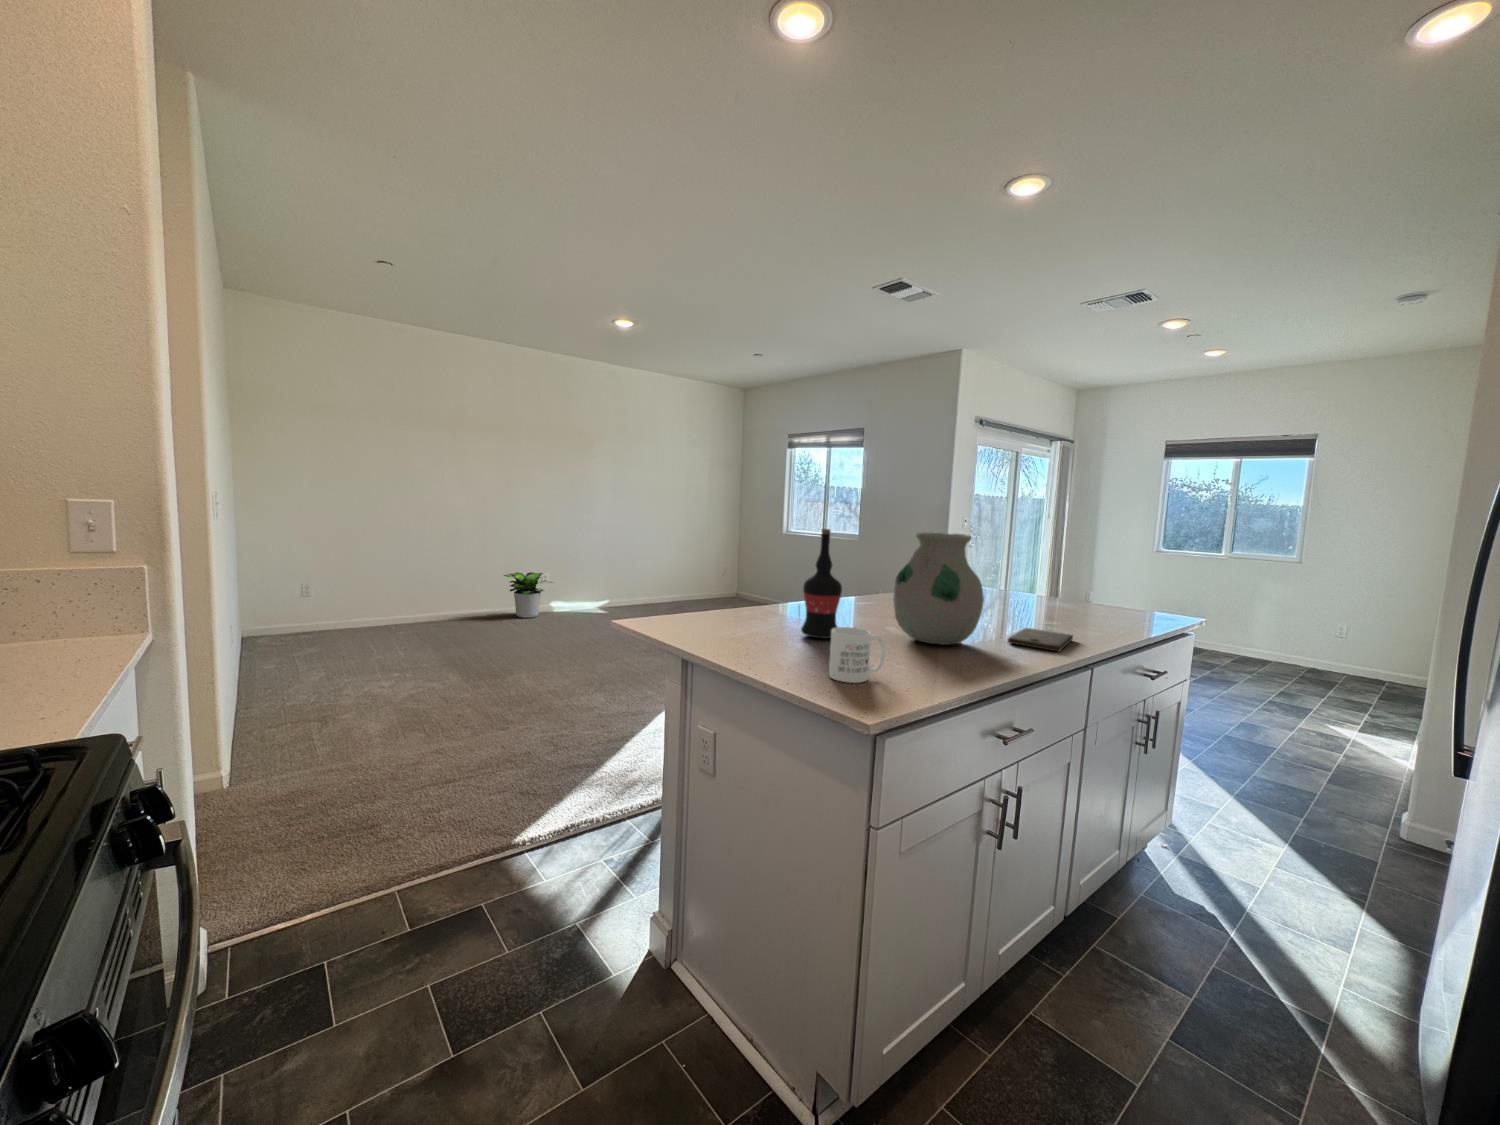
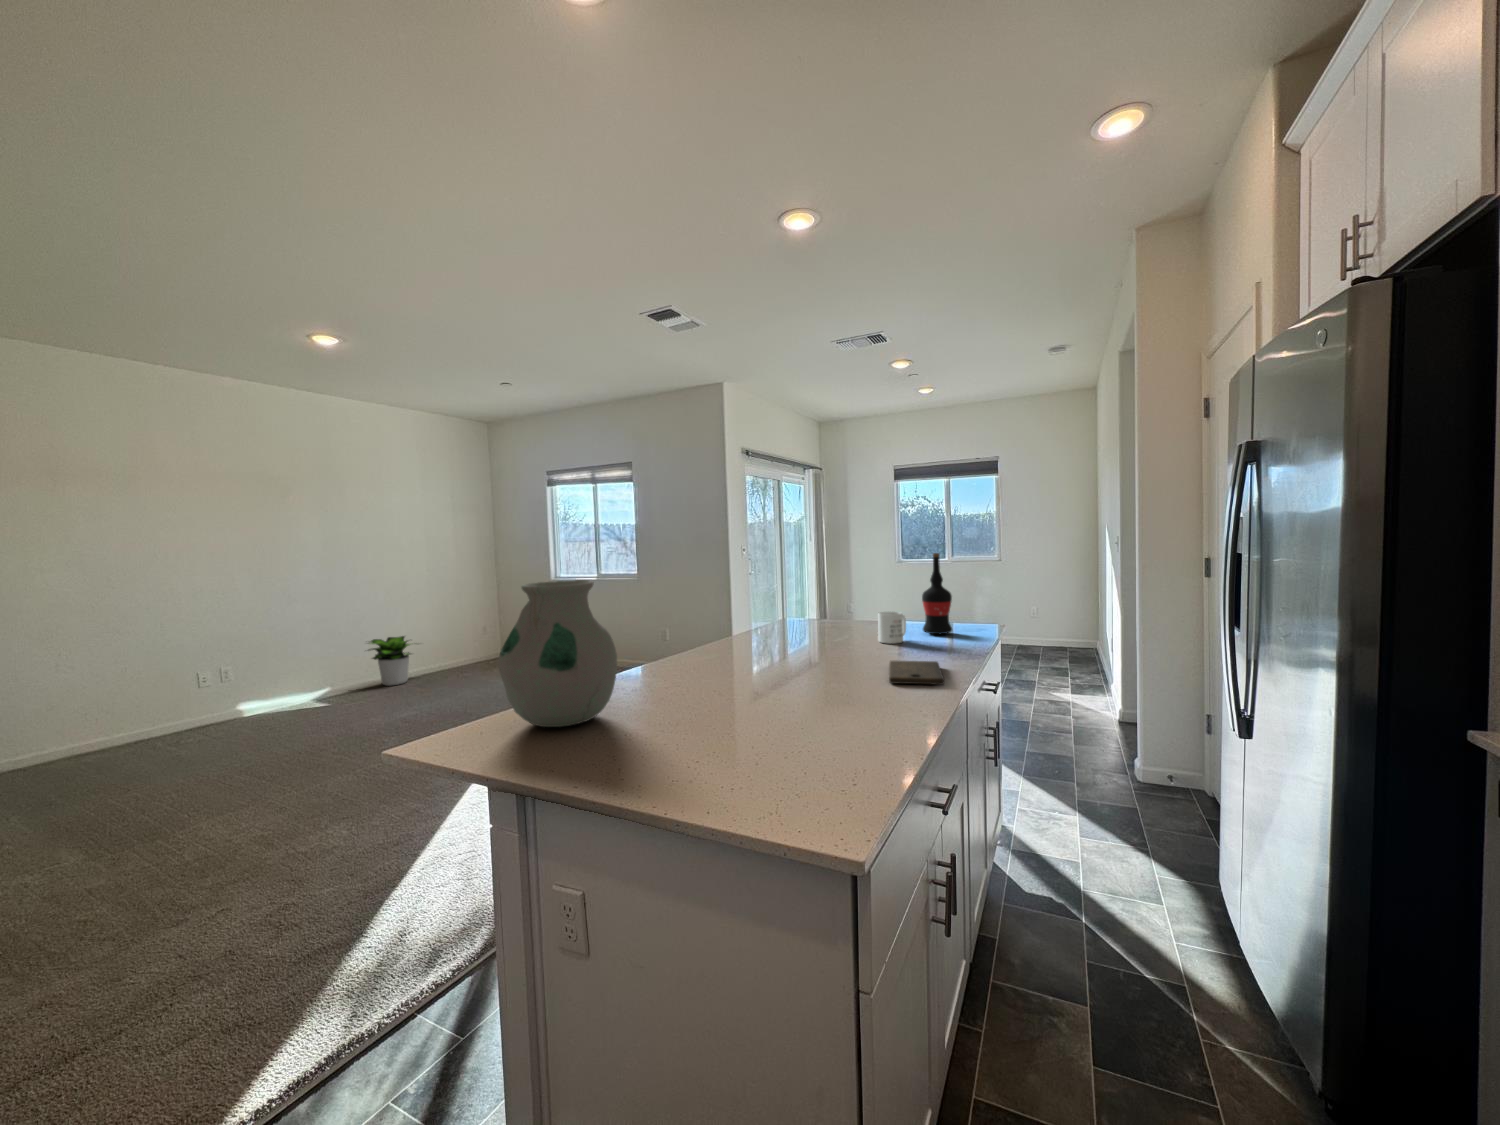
wine bottle: present [801,529,842,638] -> present [922,553,952,634]
vase: present [893,532,984,645] -> present [498,580,617,727]
potted plant: present [504,572,552,618] -> present [369,636,410,686]
mug: present [829,627,885,683] -> present [878,612,906,643]

